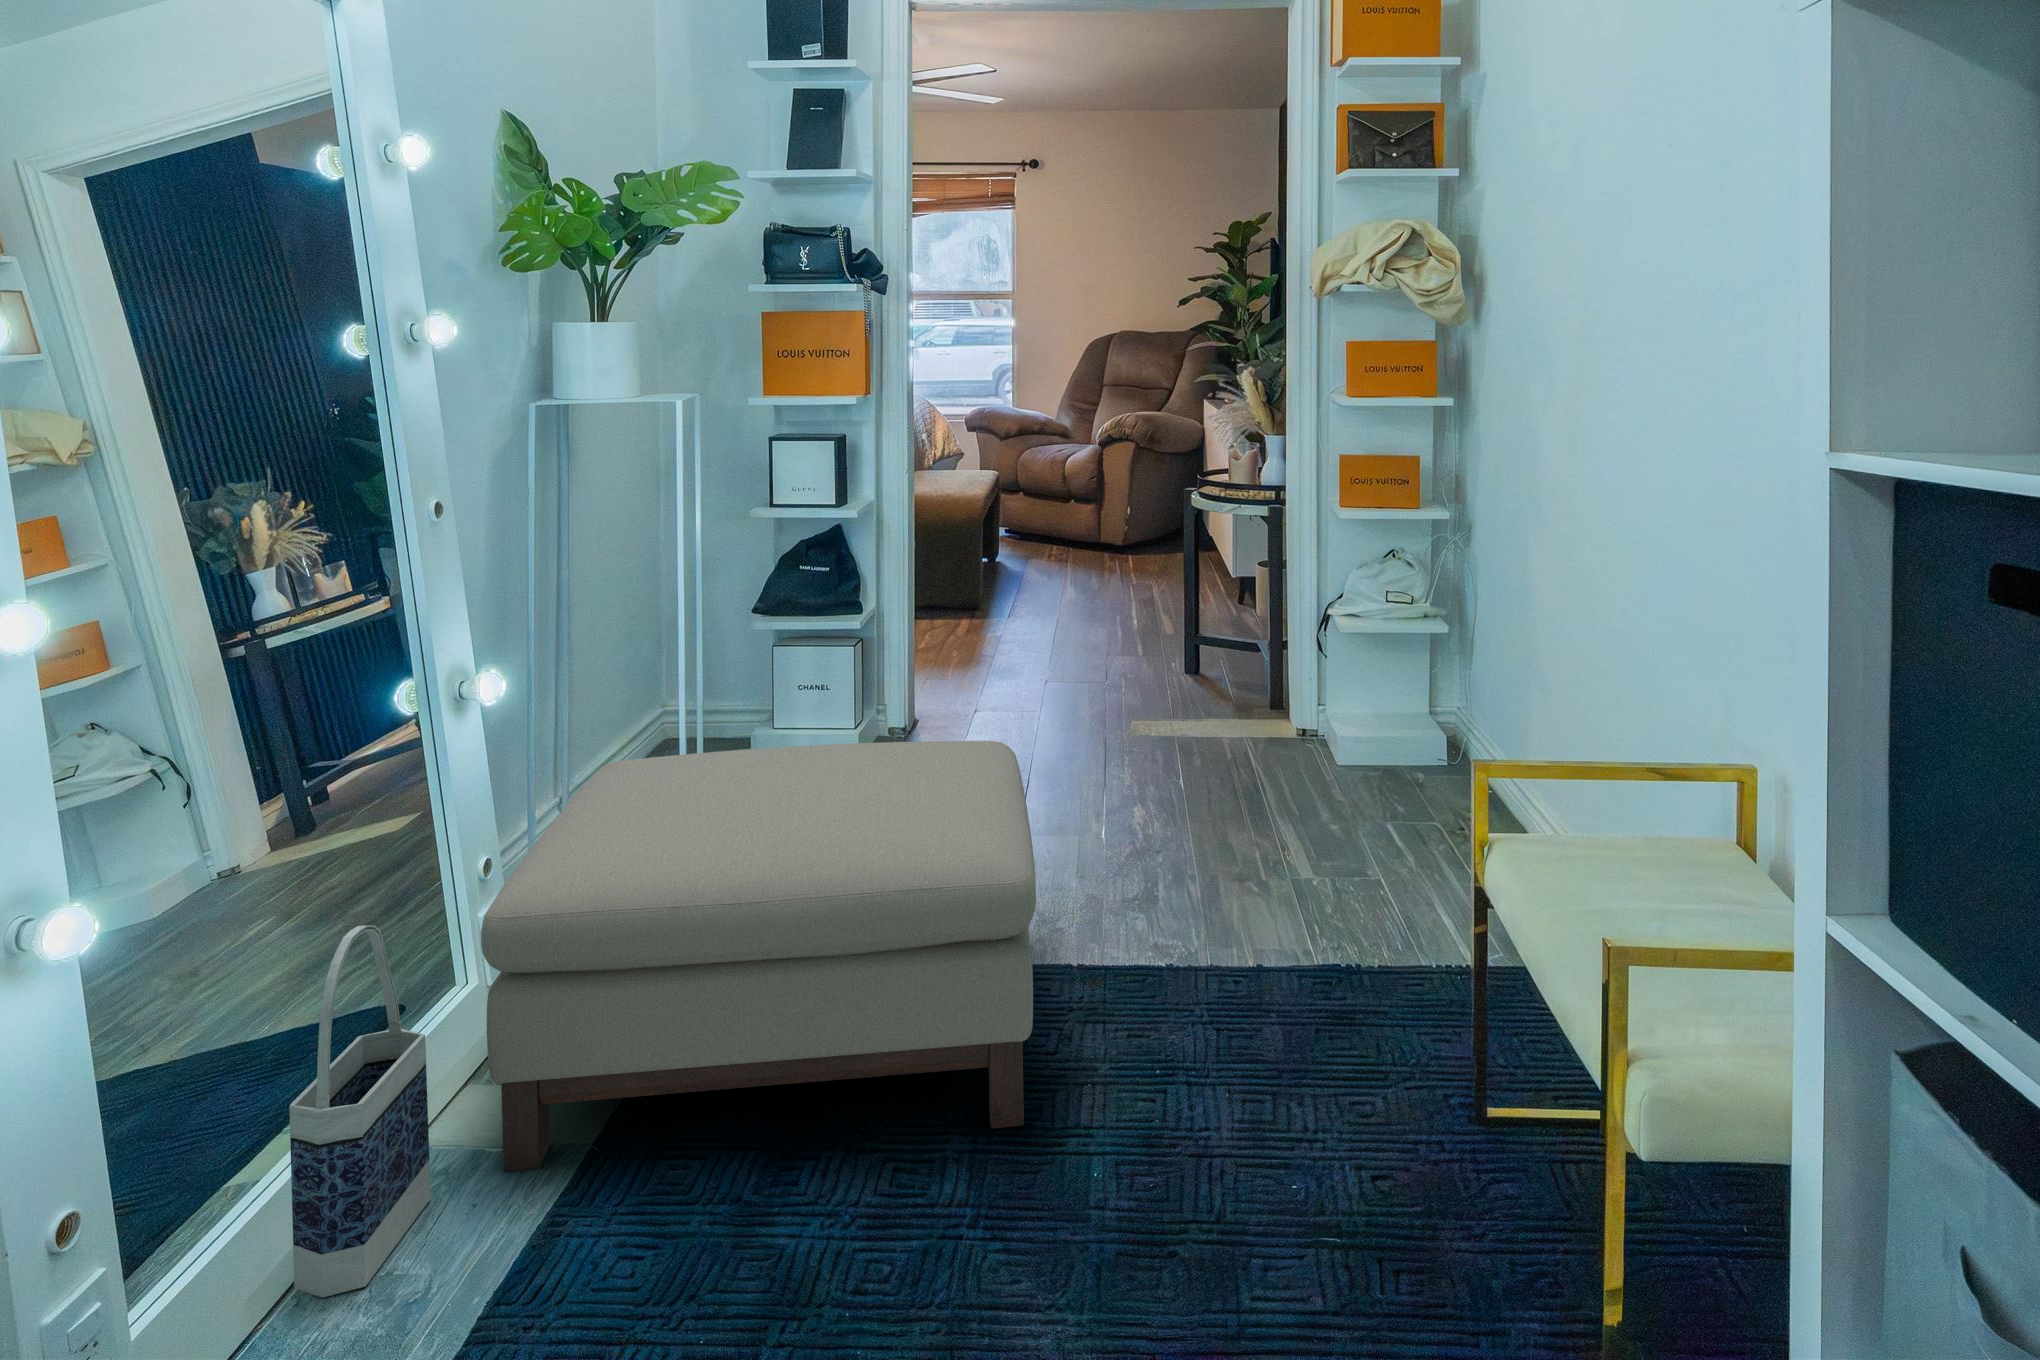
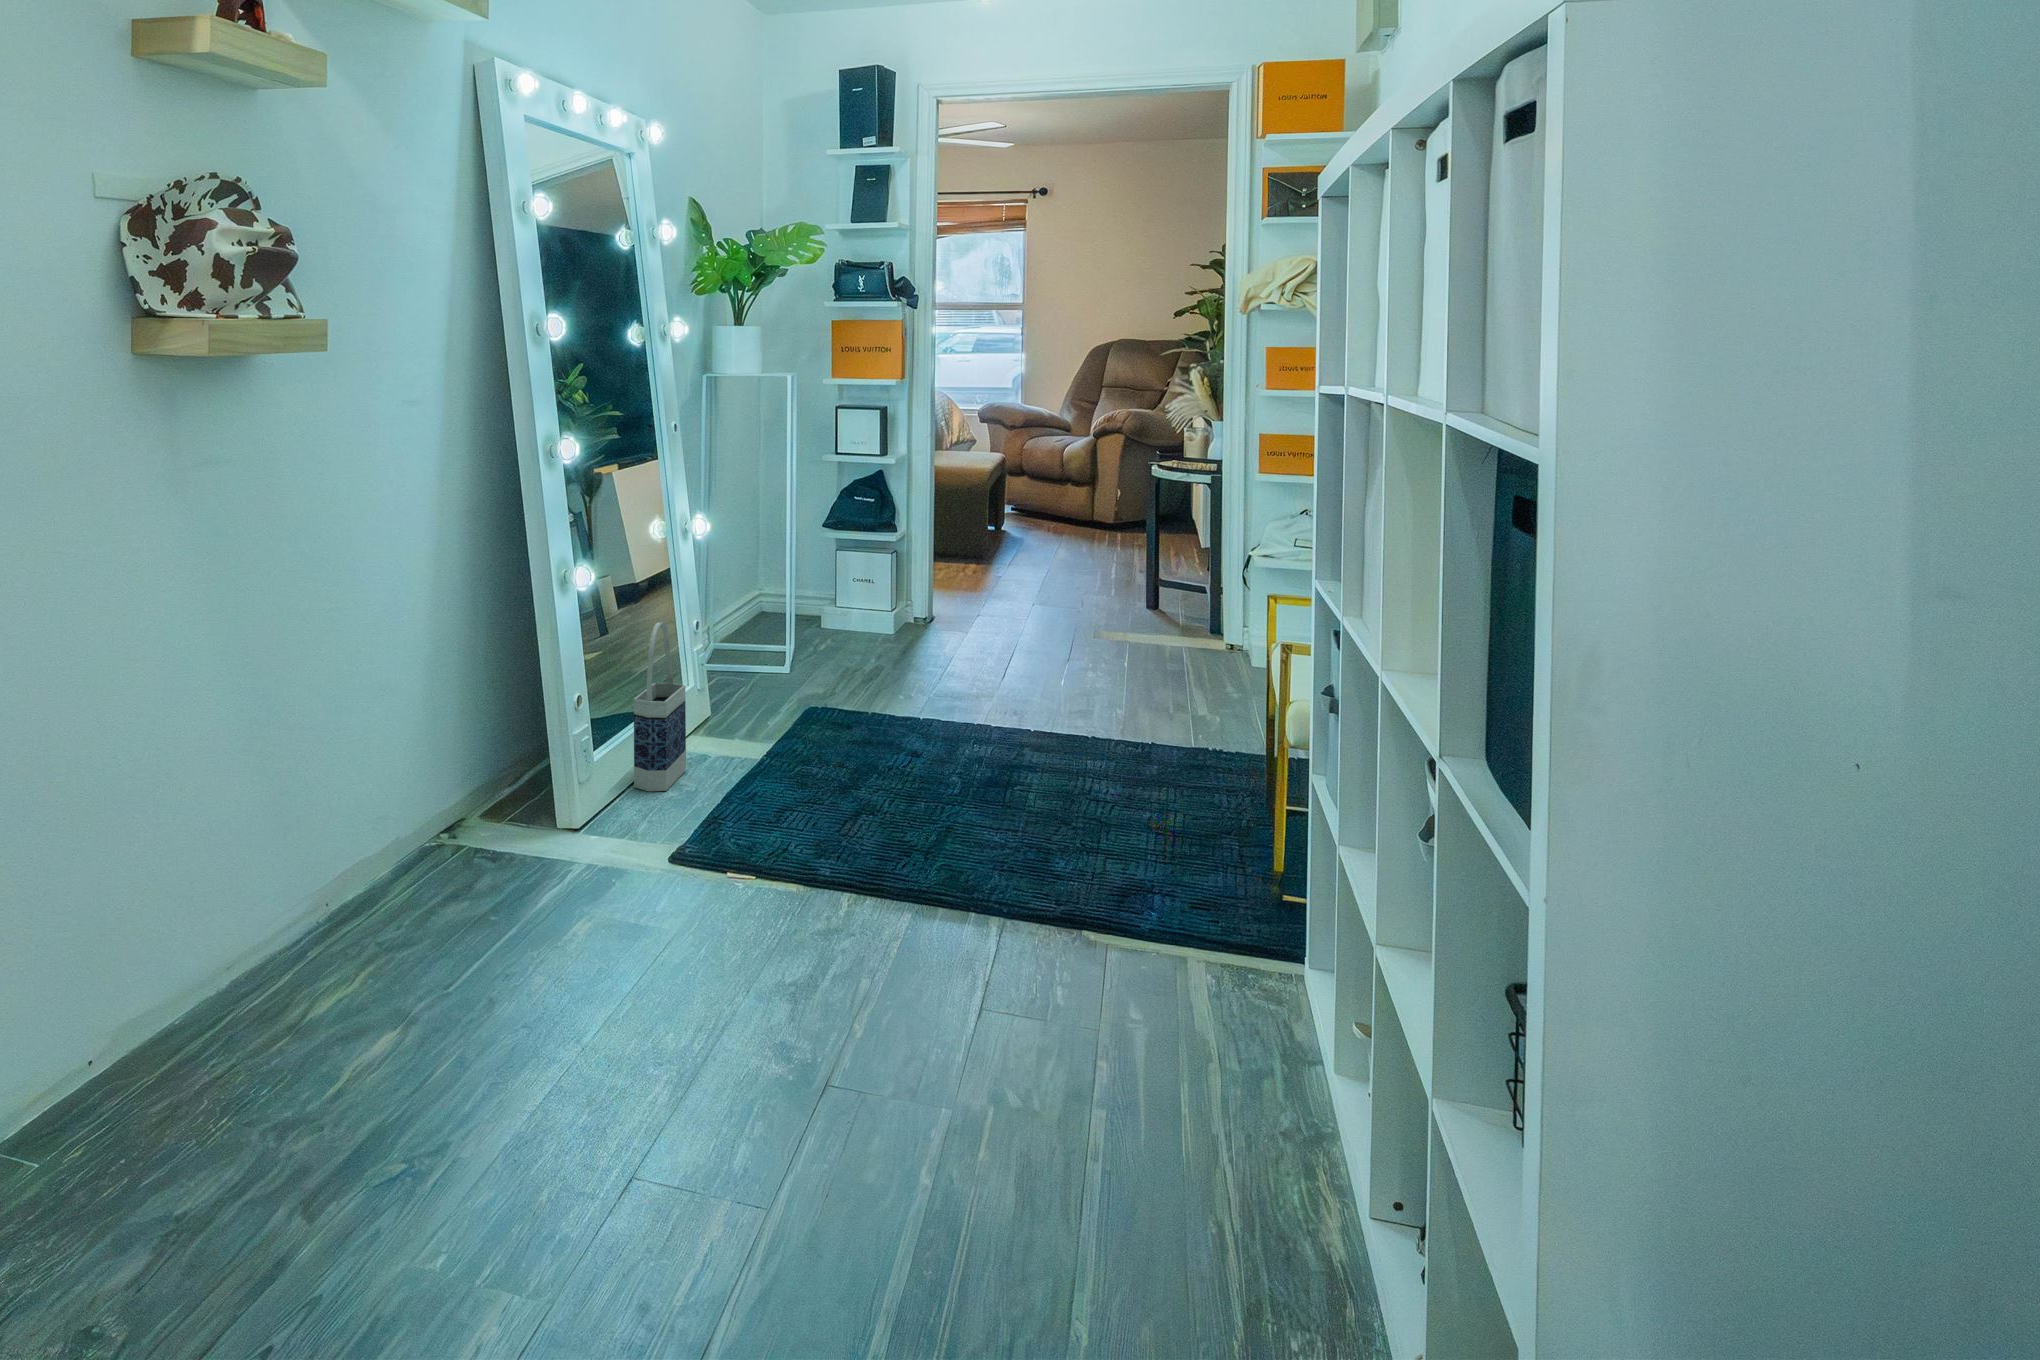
ottoman: present [481,741,1036,1172] -> none [709,583,1005,785]

